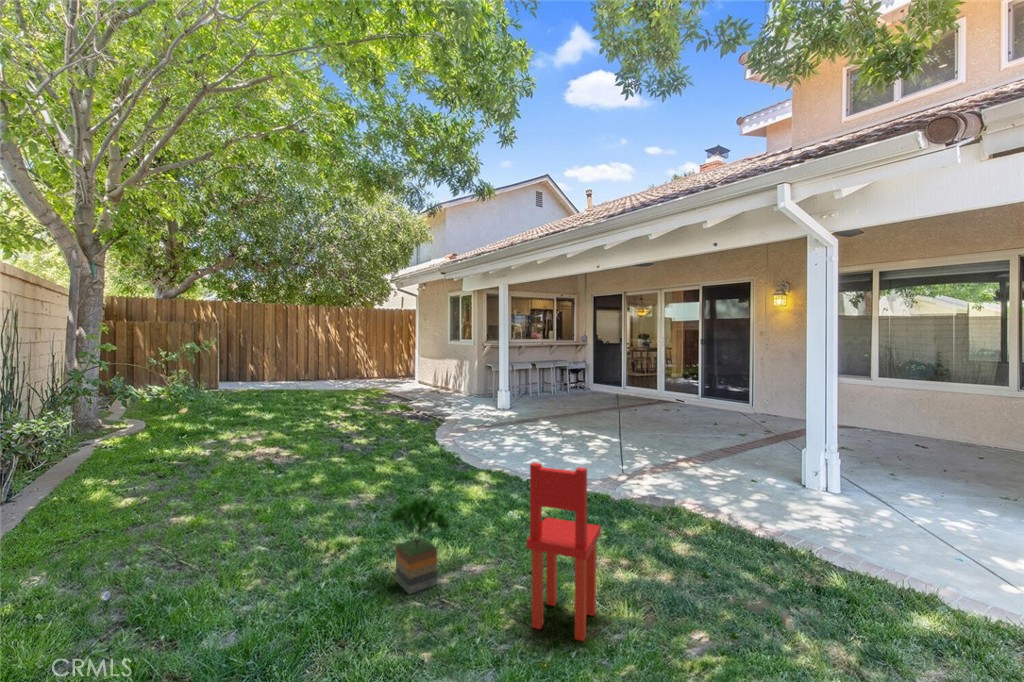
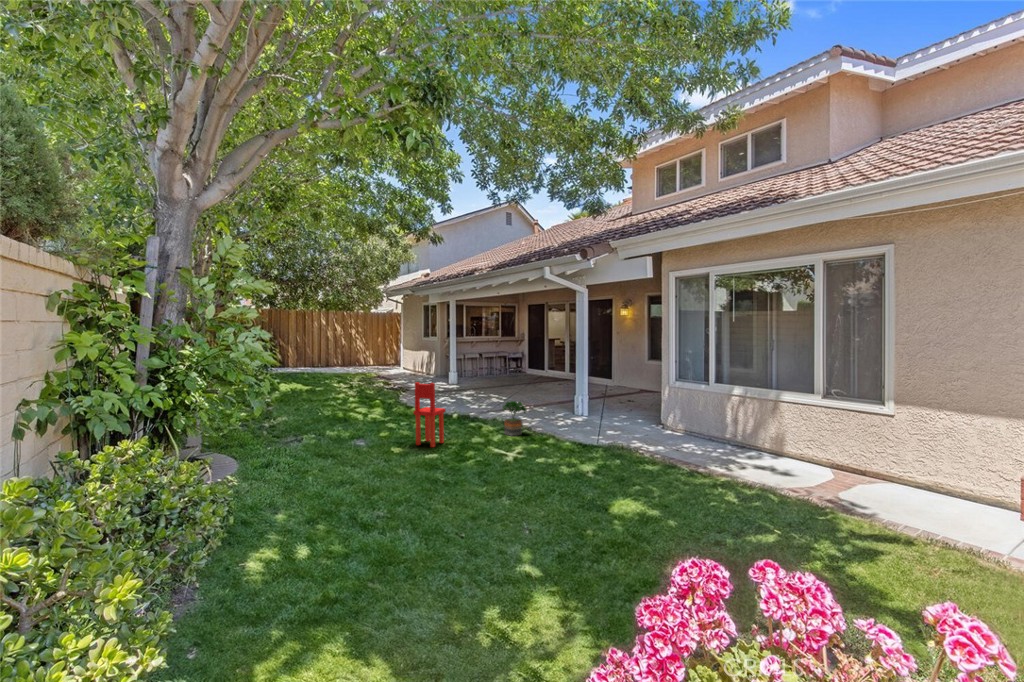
potted tree: present [390,498,450,594] -> present [503,401,527,436]

